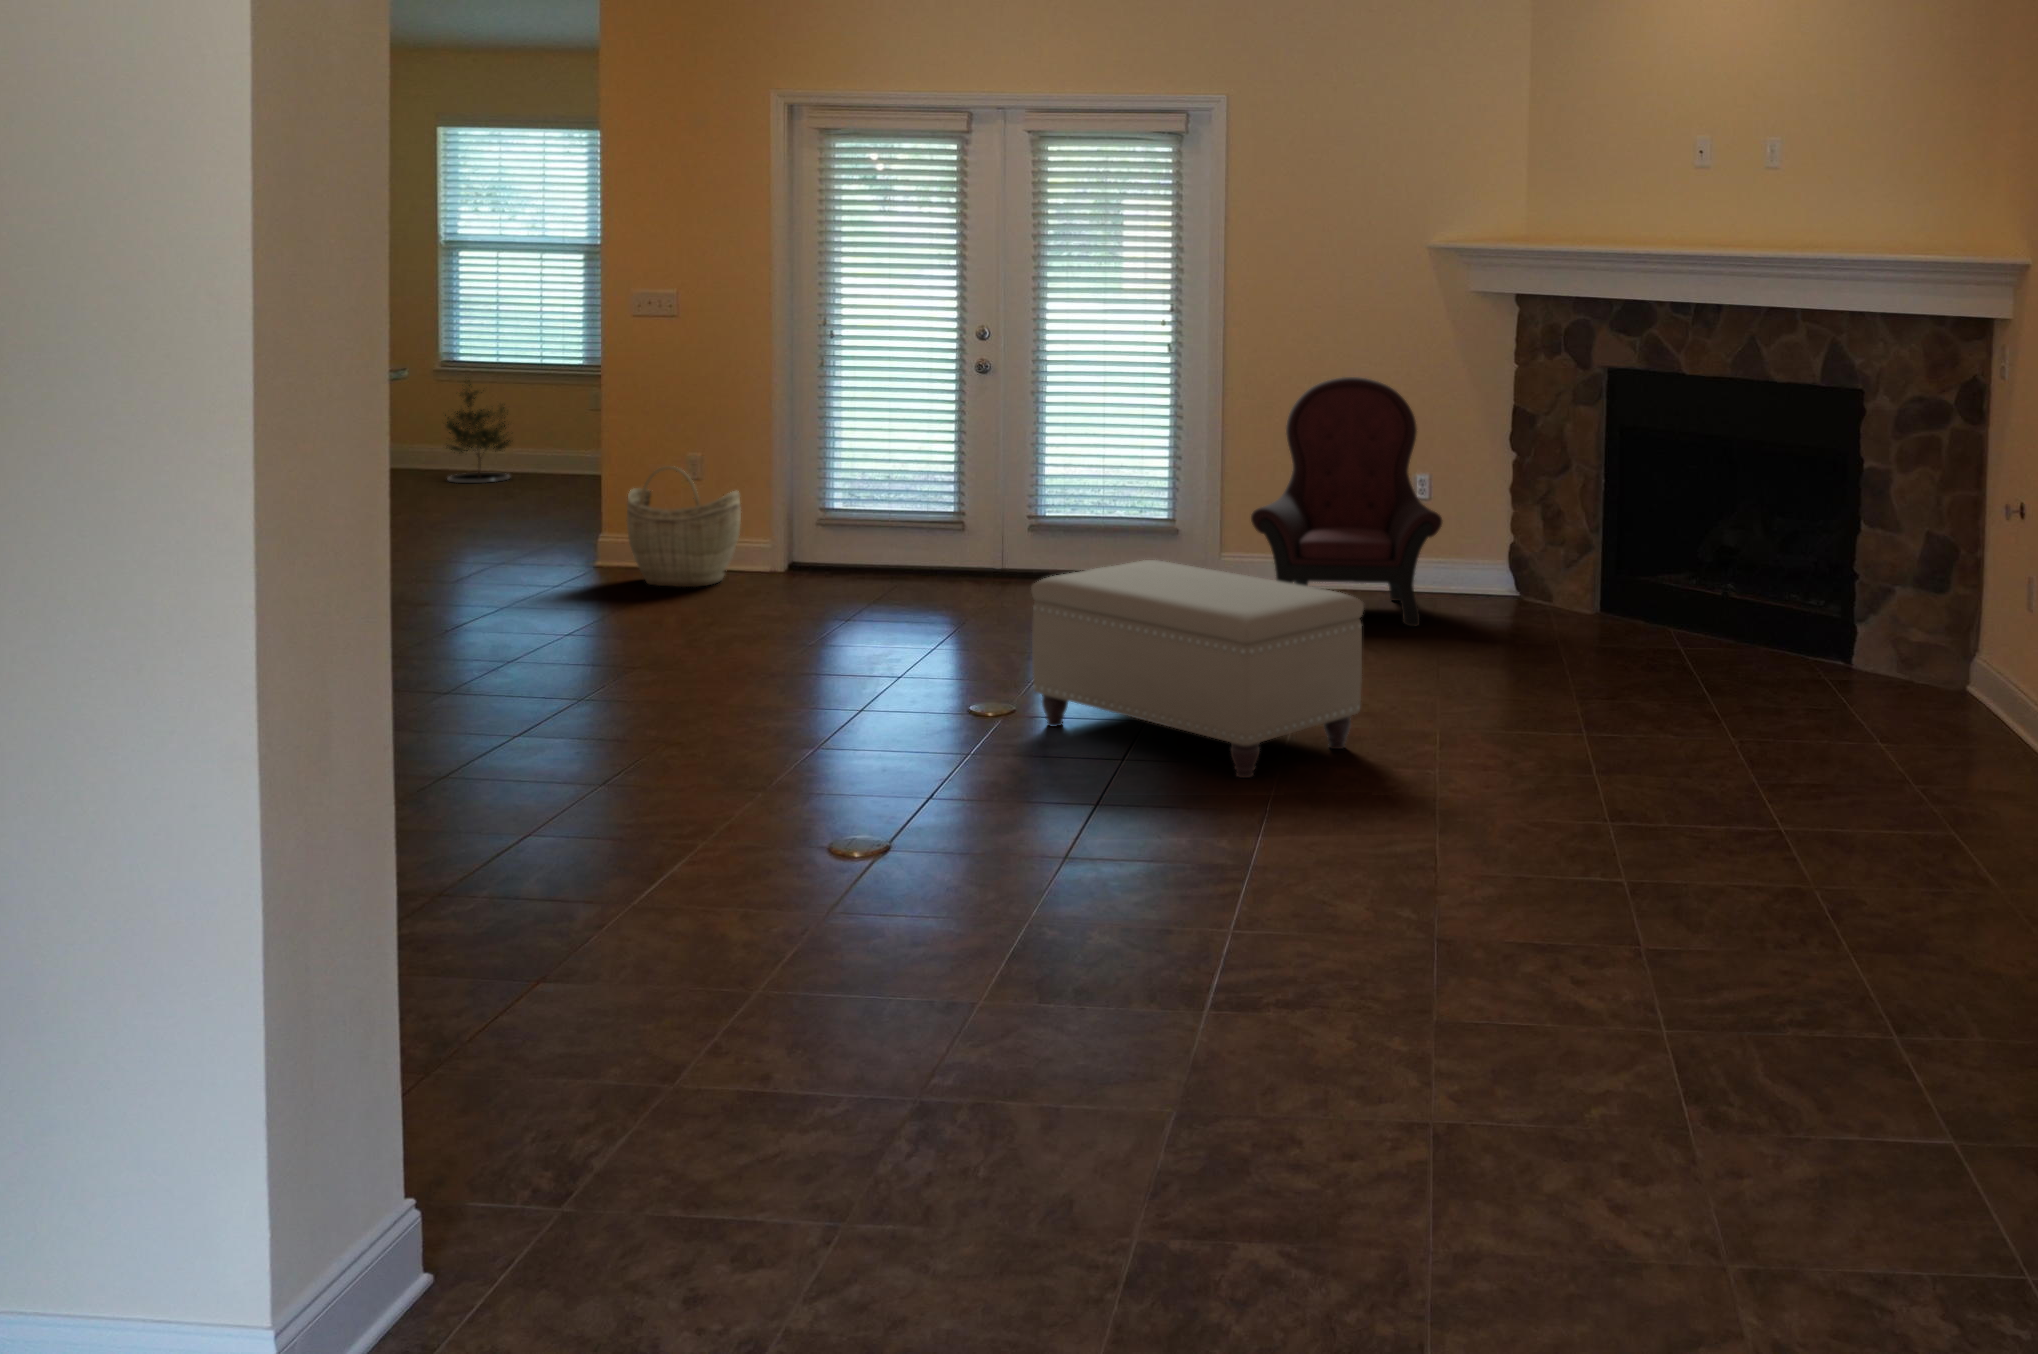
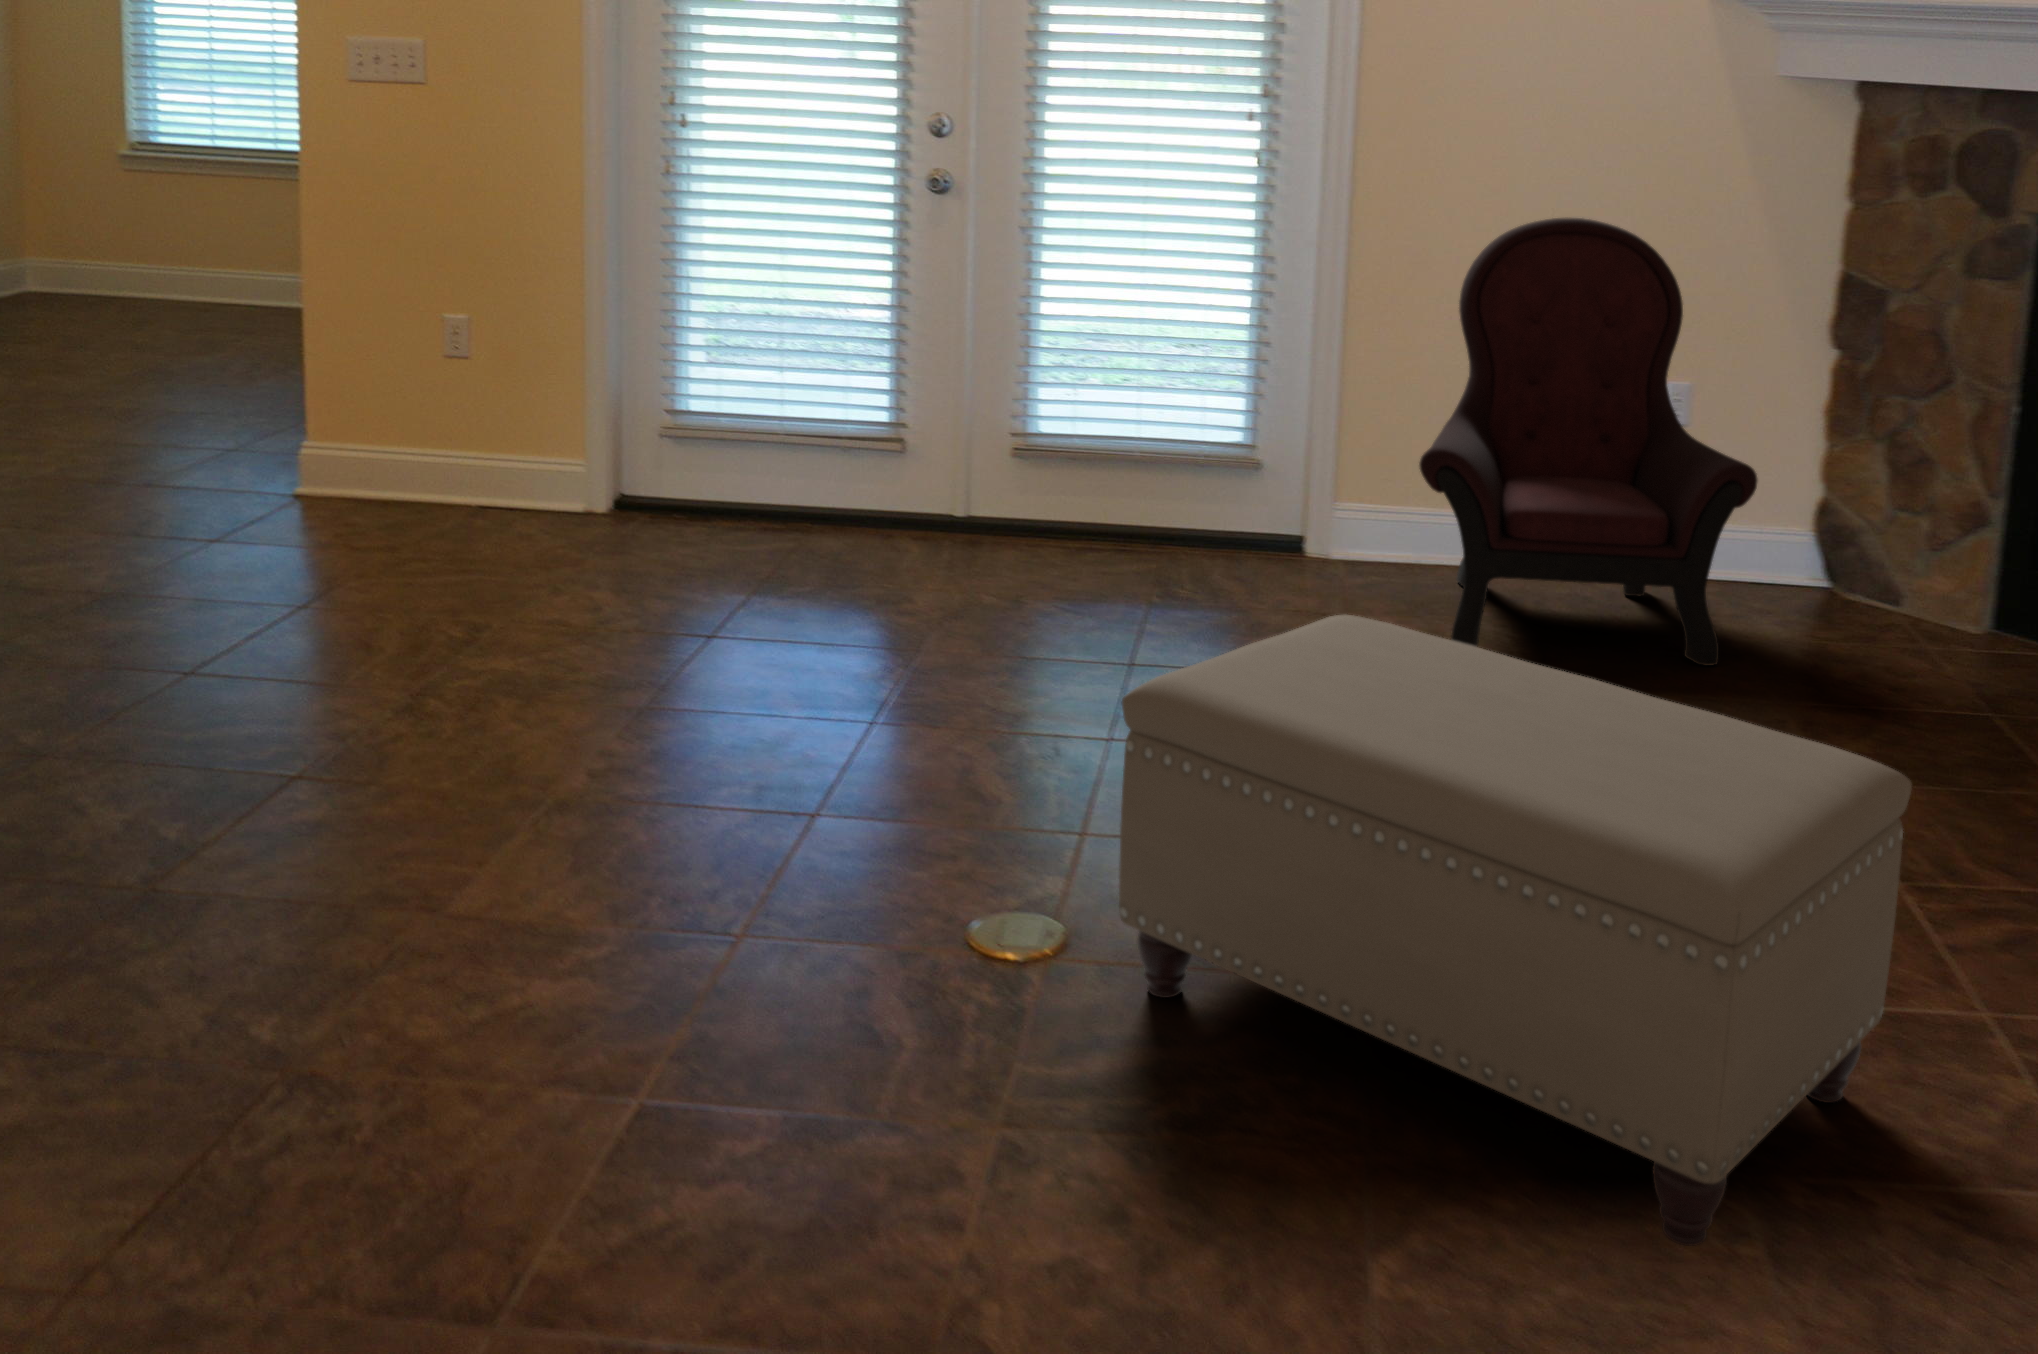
potted tree: present [445,377,511,483] -> none [125,166,239,320]
woven basket: present [627,466,741,587] -> none [338,322,533,540]

